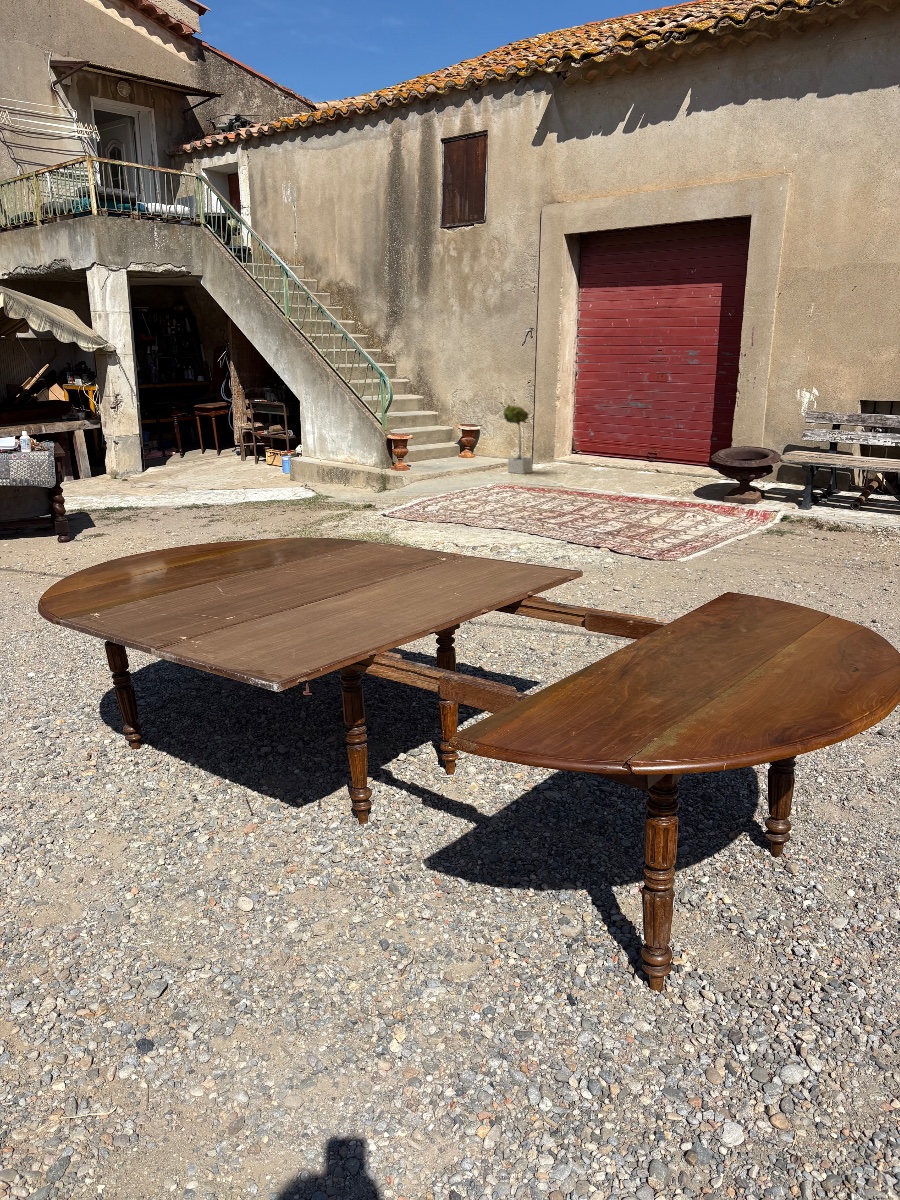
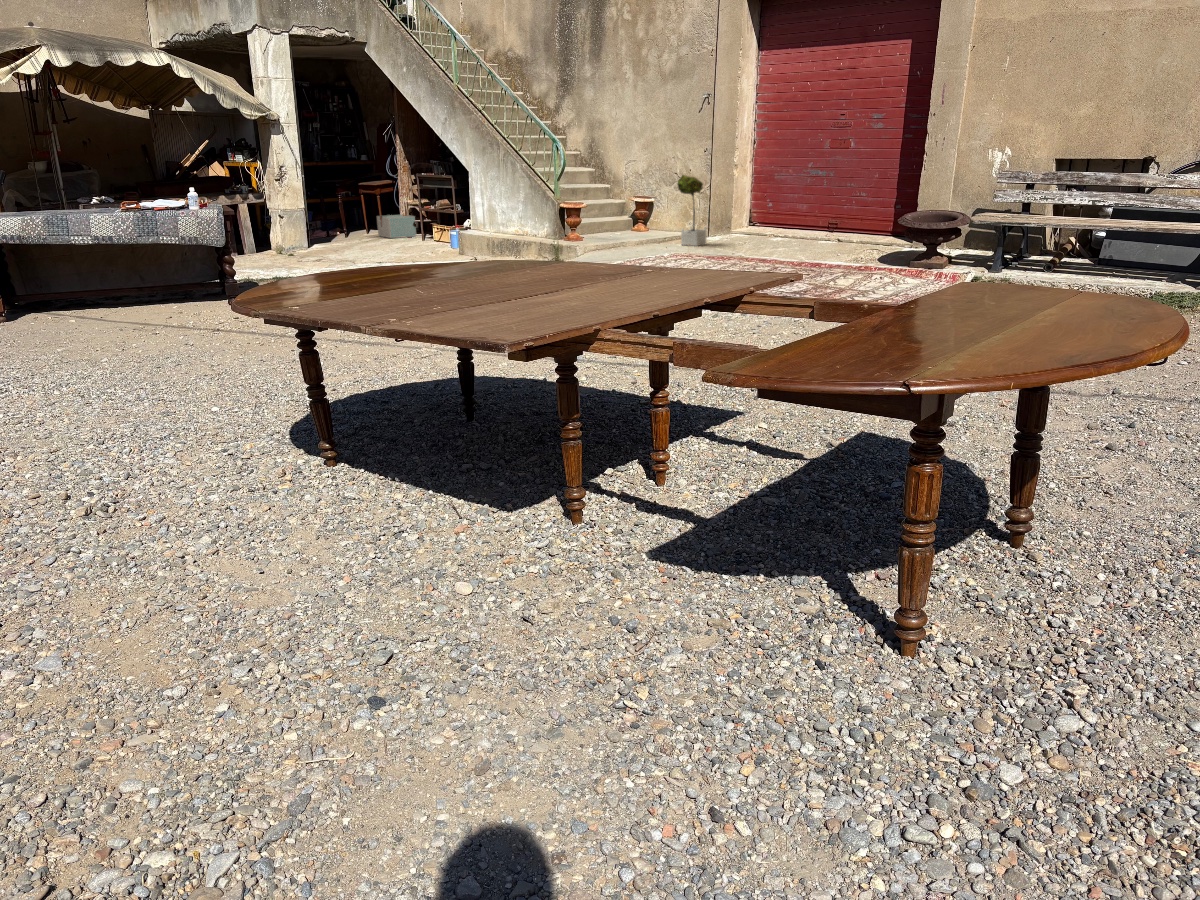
storage box: none [210,436,249,460] -> present [377,215,416,238]

